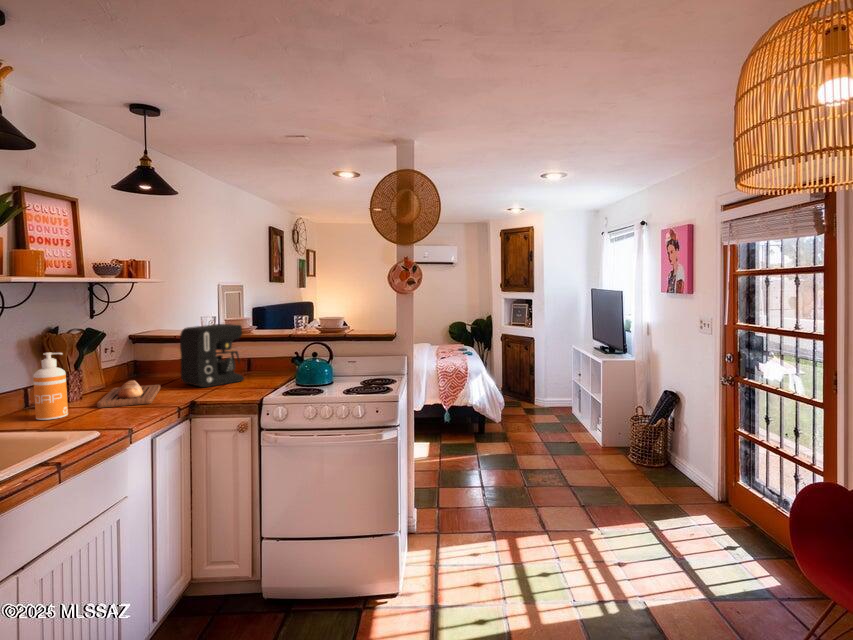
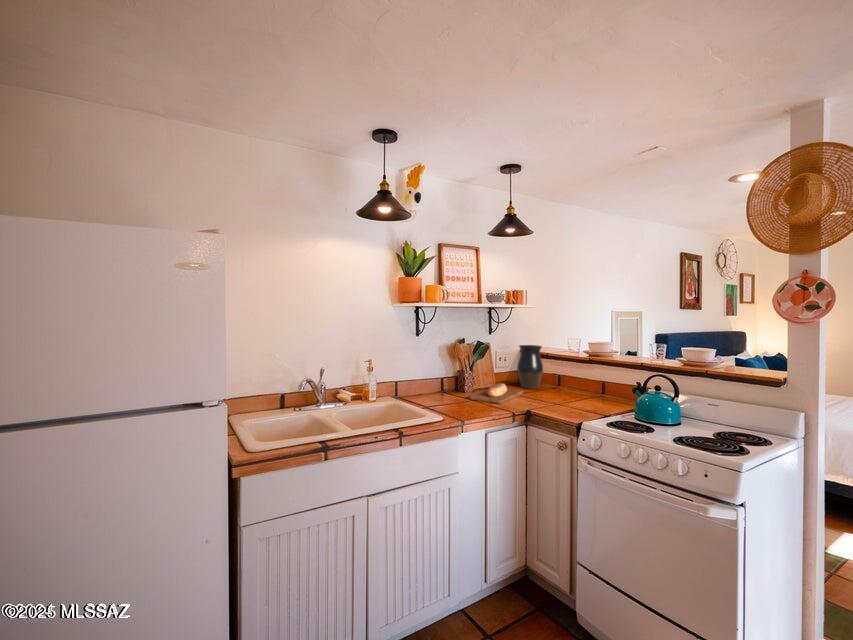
coffee maker: present [180,324,244,387] -> none [541,346,592,401]
vase: none [138,328,174,383] -> present [517,345,543,389]
soap dispenser: present [33,353,68,420] -> none [433,356,451,401]

